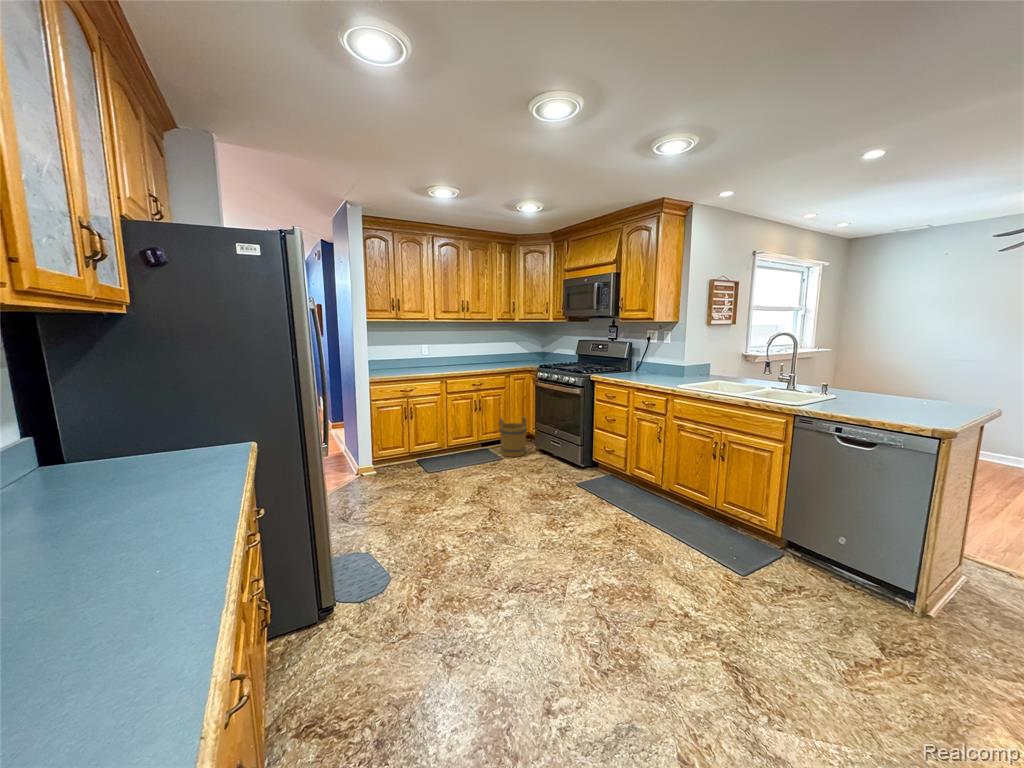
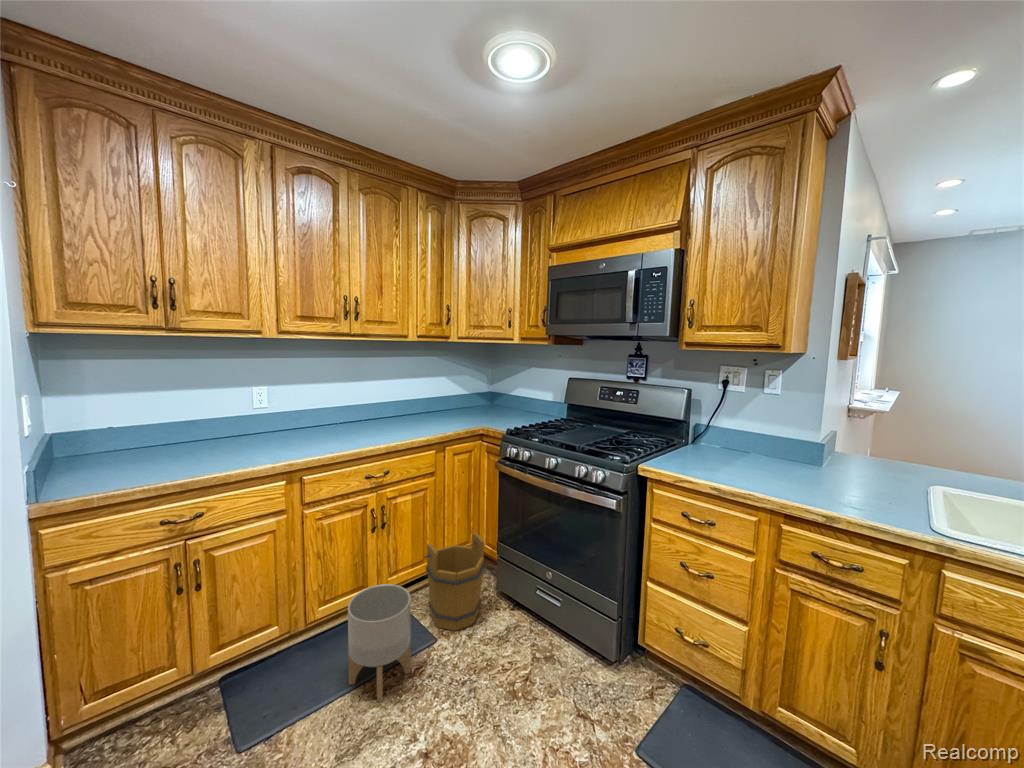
planter: none [466,428,491,468] -> present [348,584,411,702]

